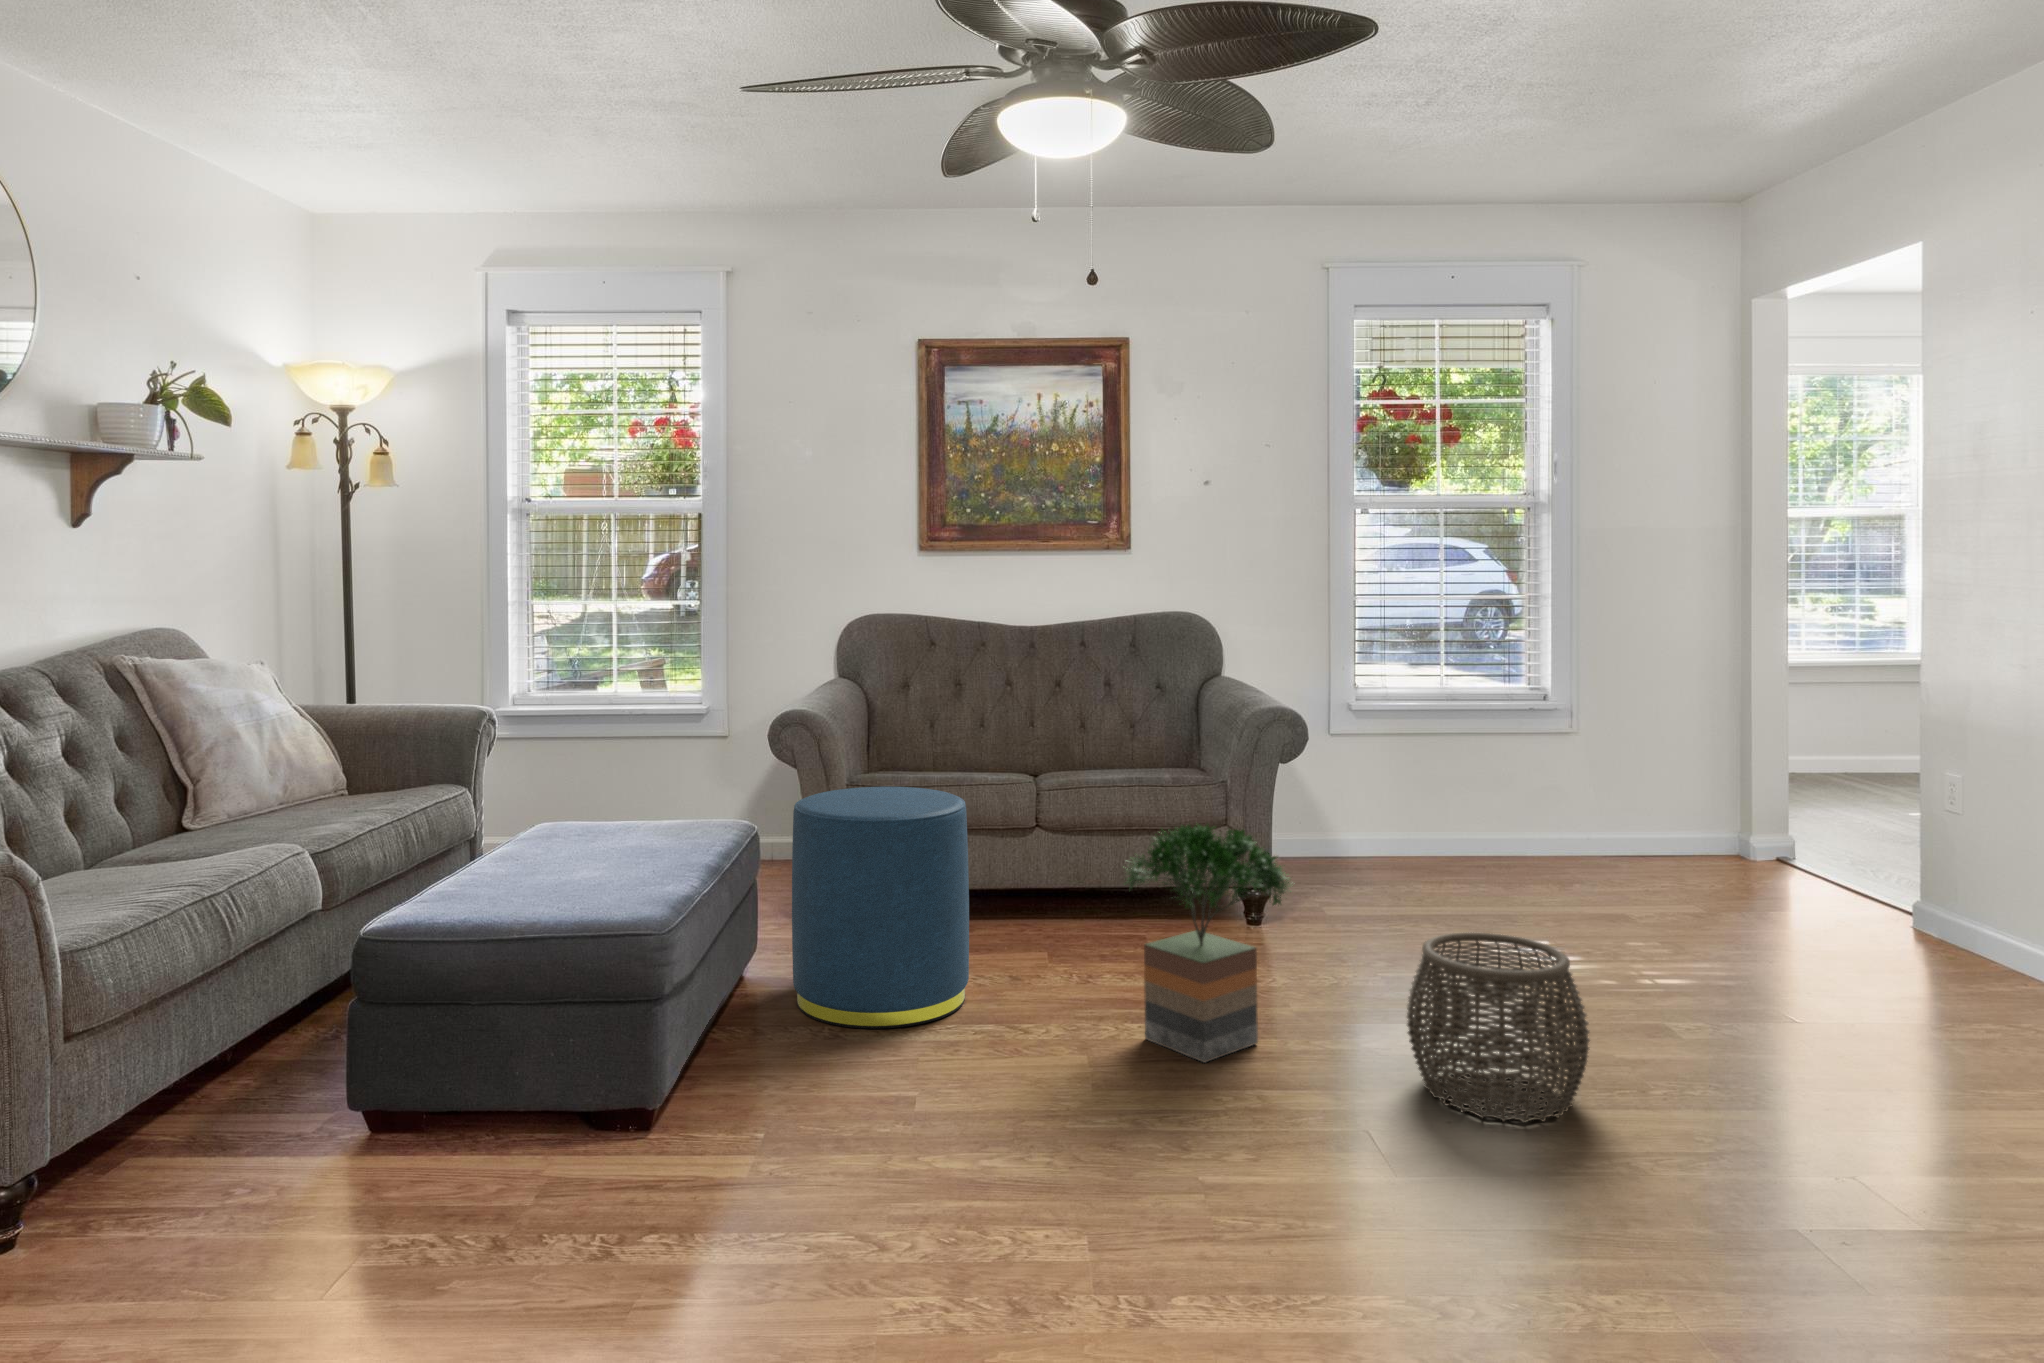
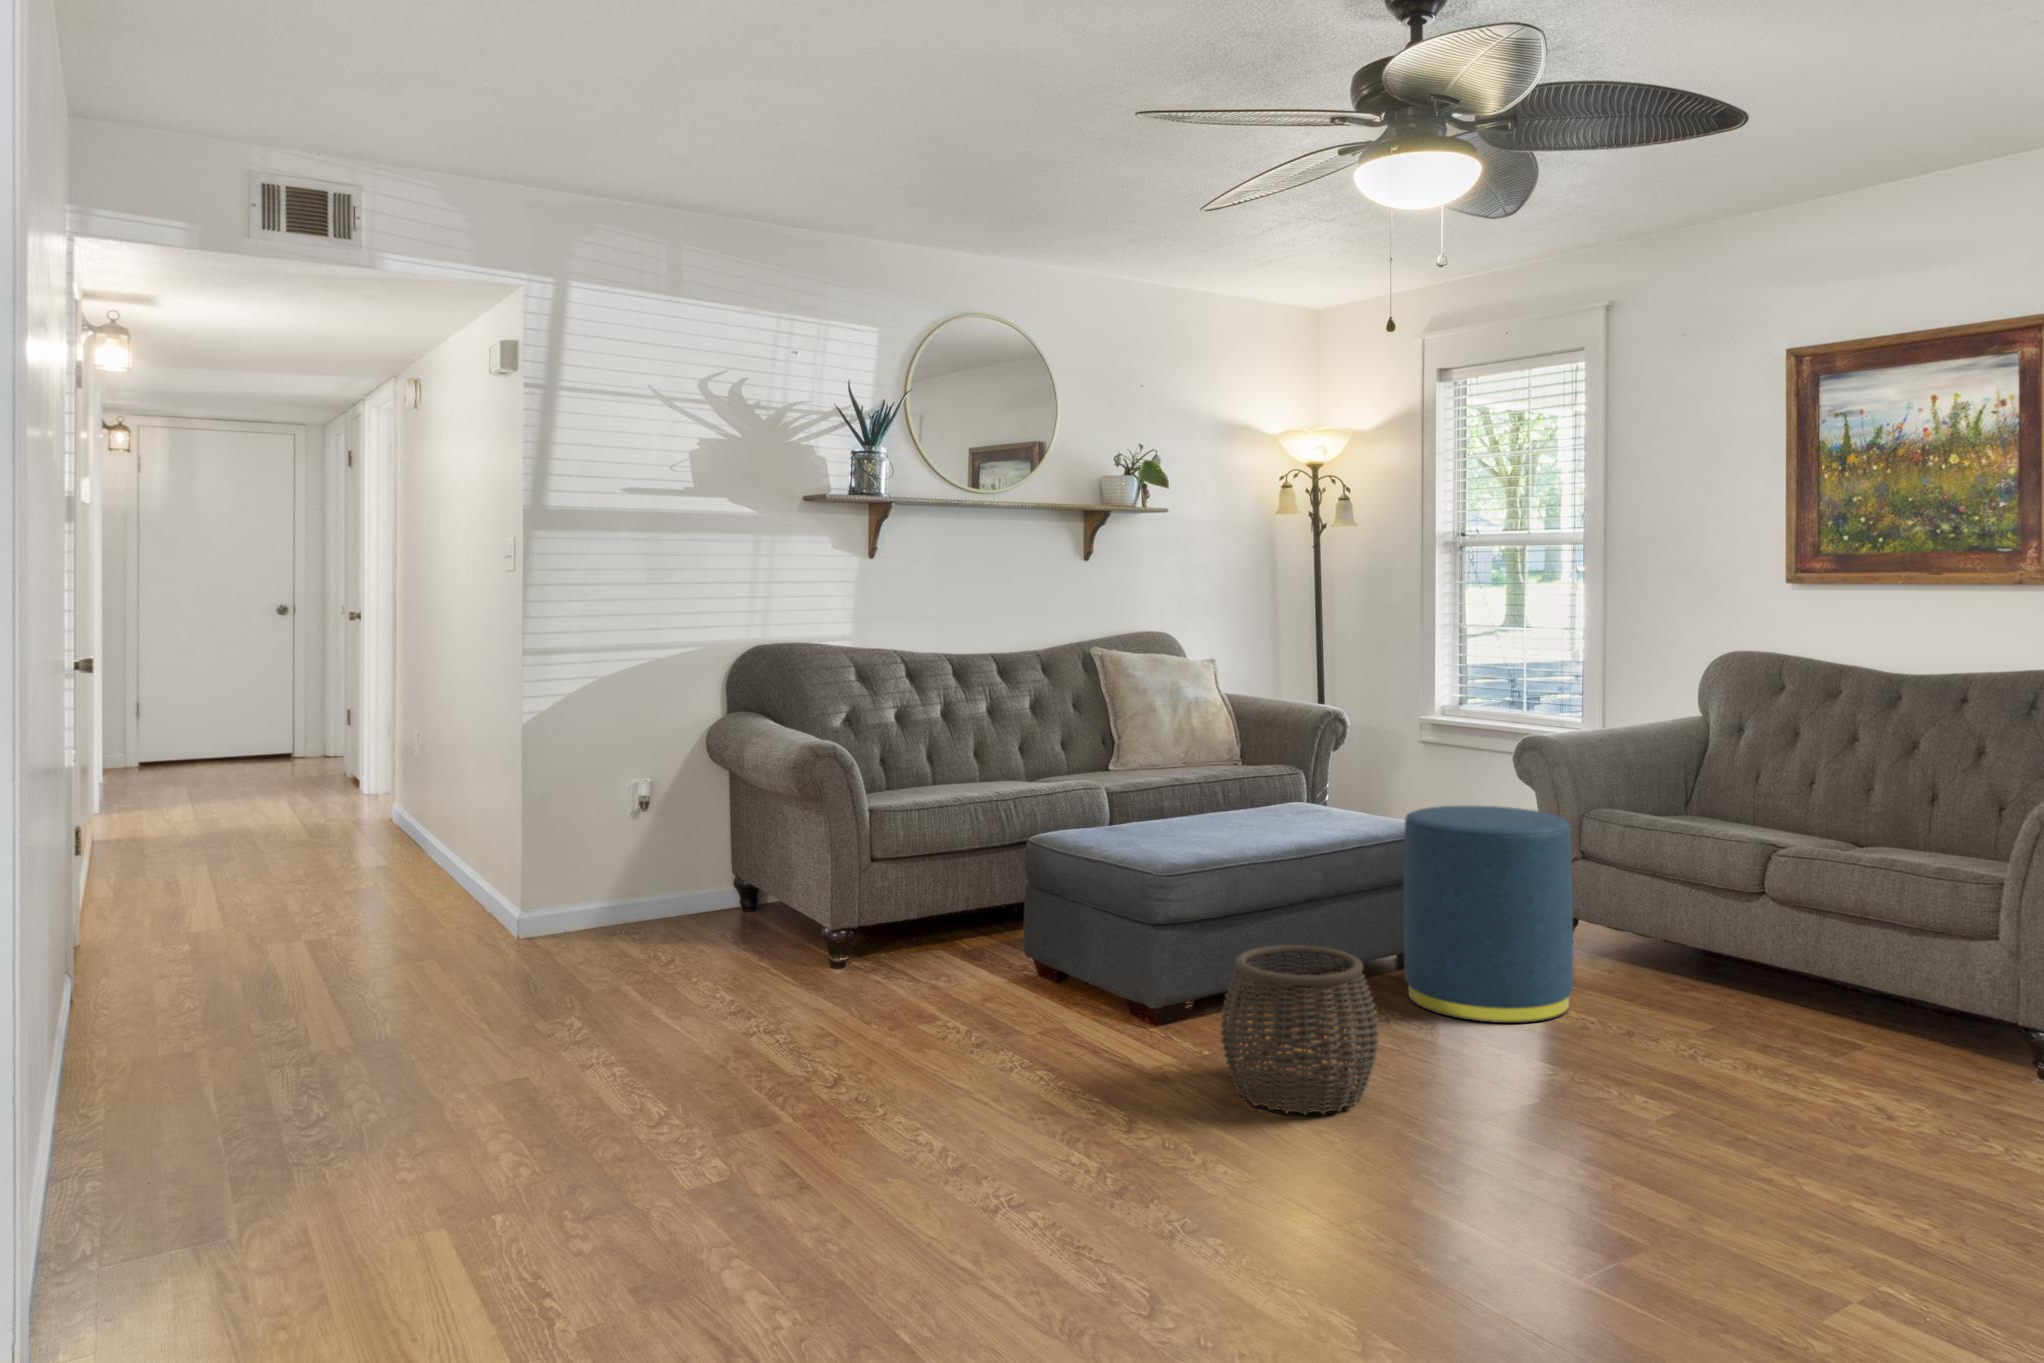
potted tree: present [1126,825,1291,1062] -> none [1598,874,1767,1124]
woven basket: present [1407,932,1590,1123] -> present [1221,945,1379,1114]

